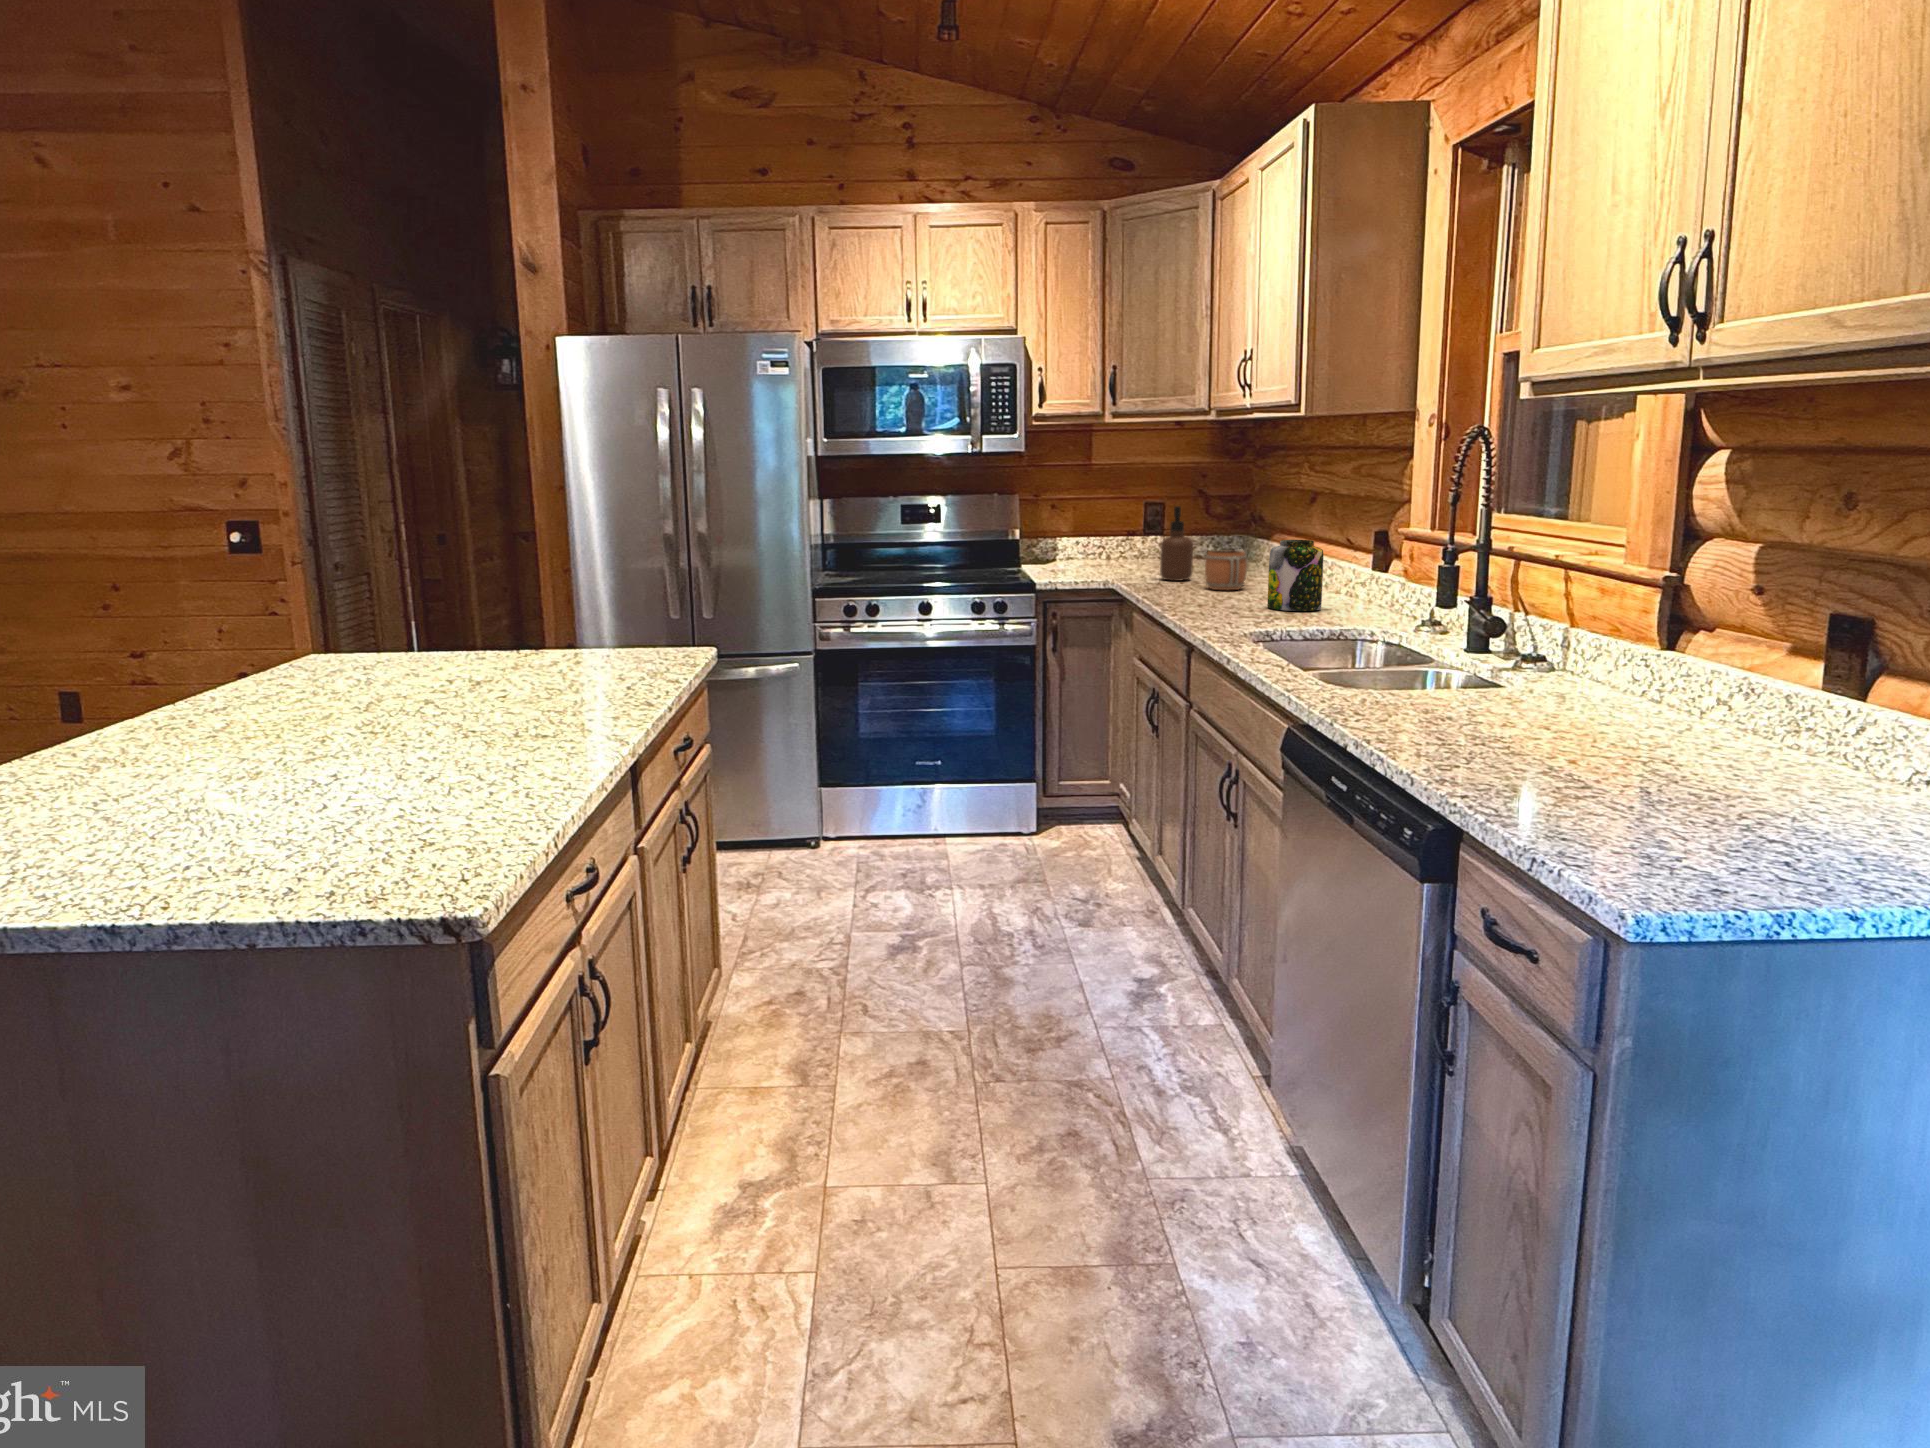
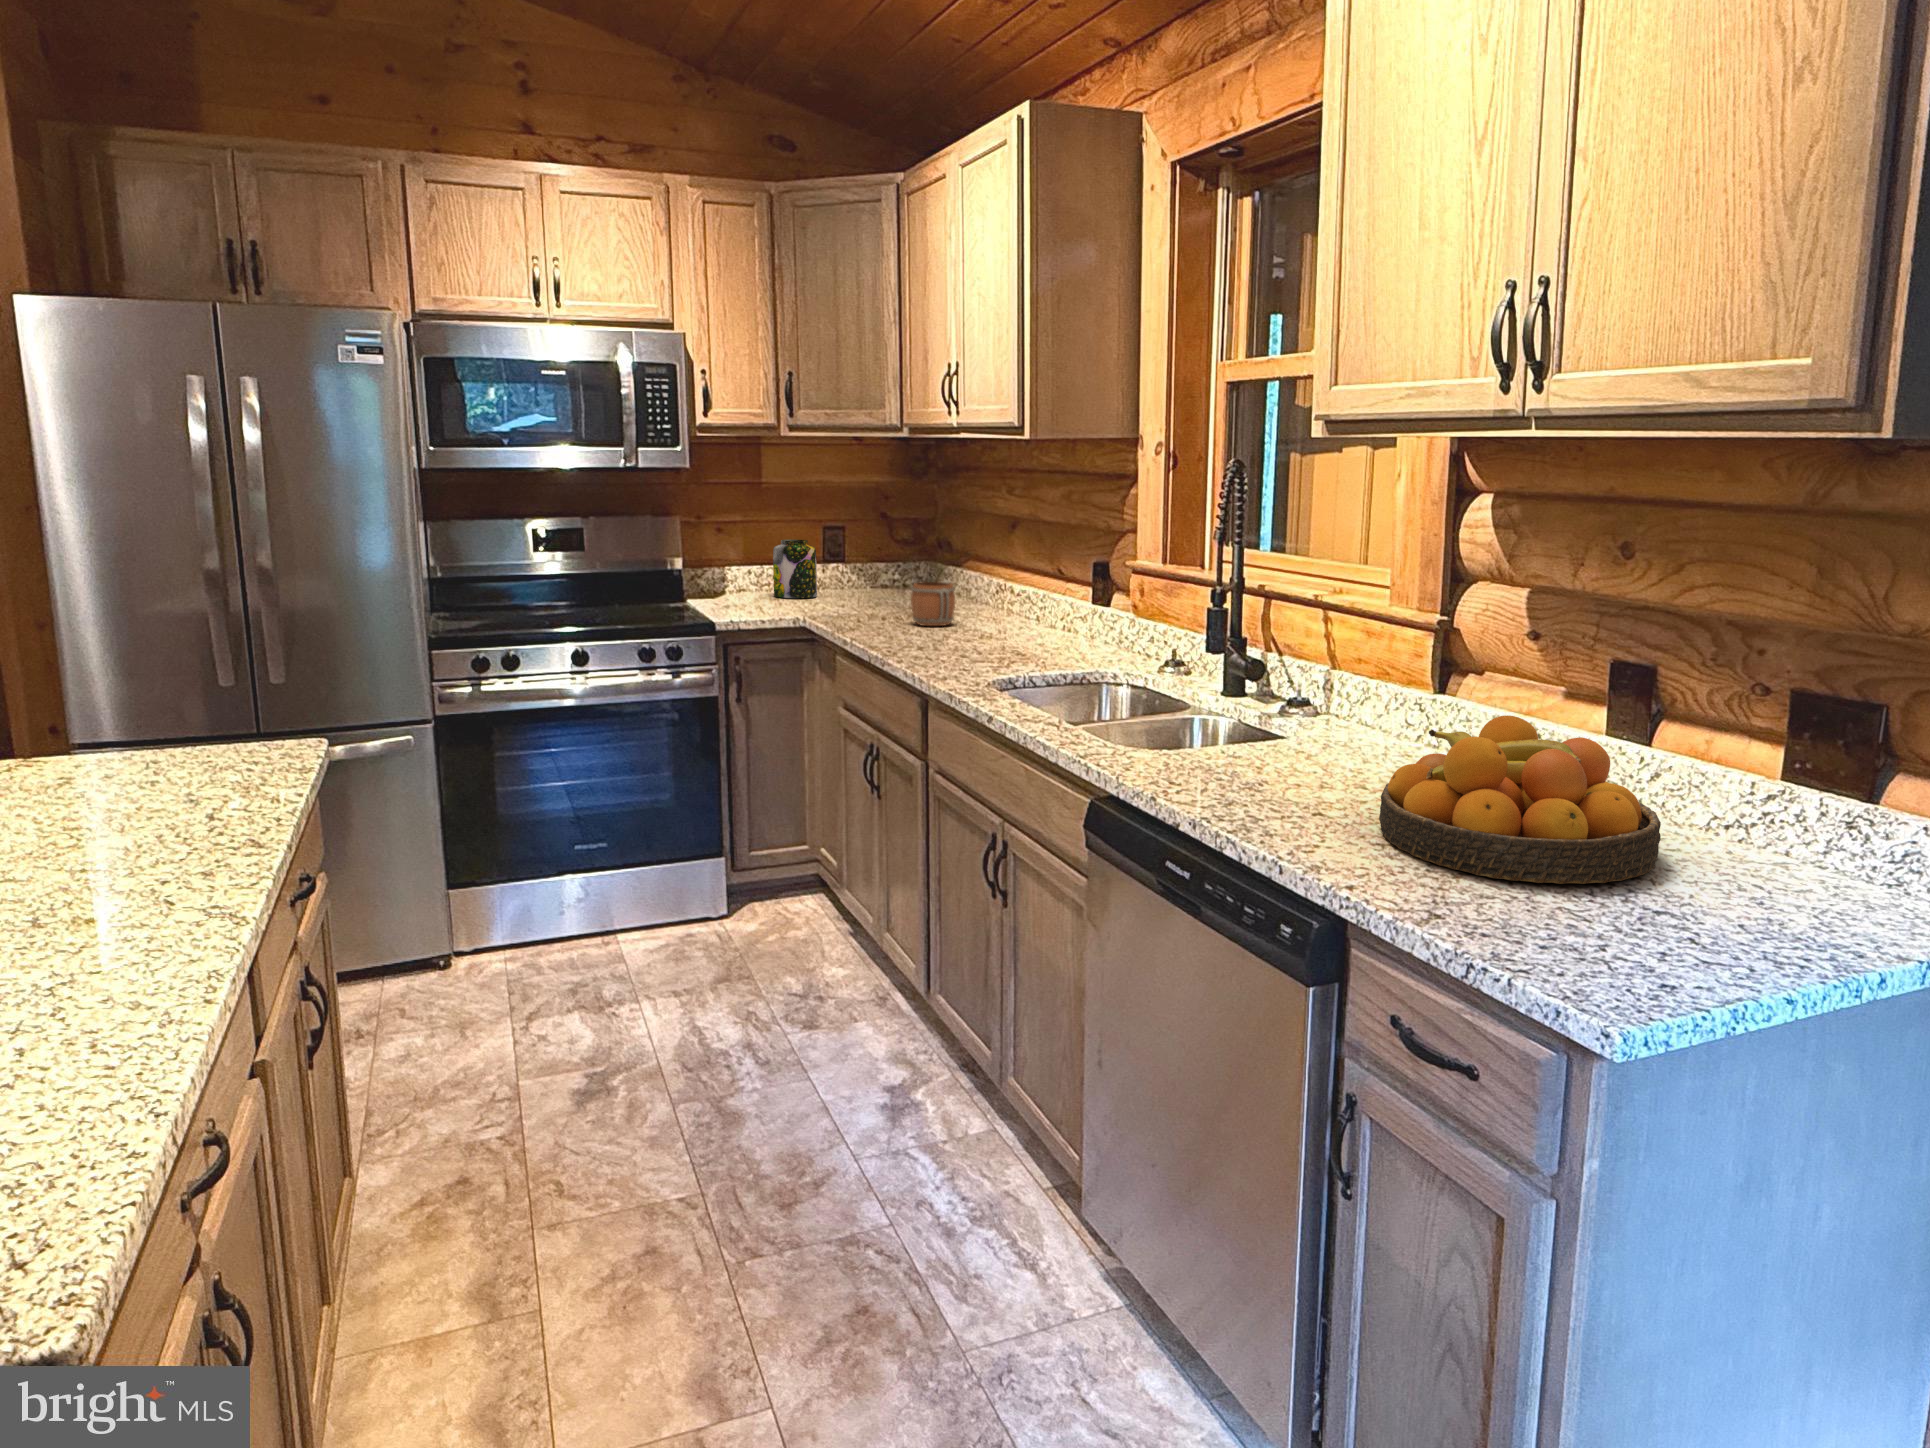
soap dispenser: present [1160,506,1193,581] -> none [856,533,892,615]
jar: present [1267,540,1323,611] -> present [773,539,817,598]
fruit bowl: none [1528,660,1823,813] -> present [1379,715,1661,884]

